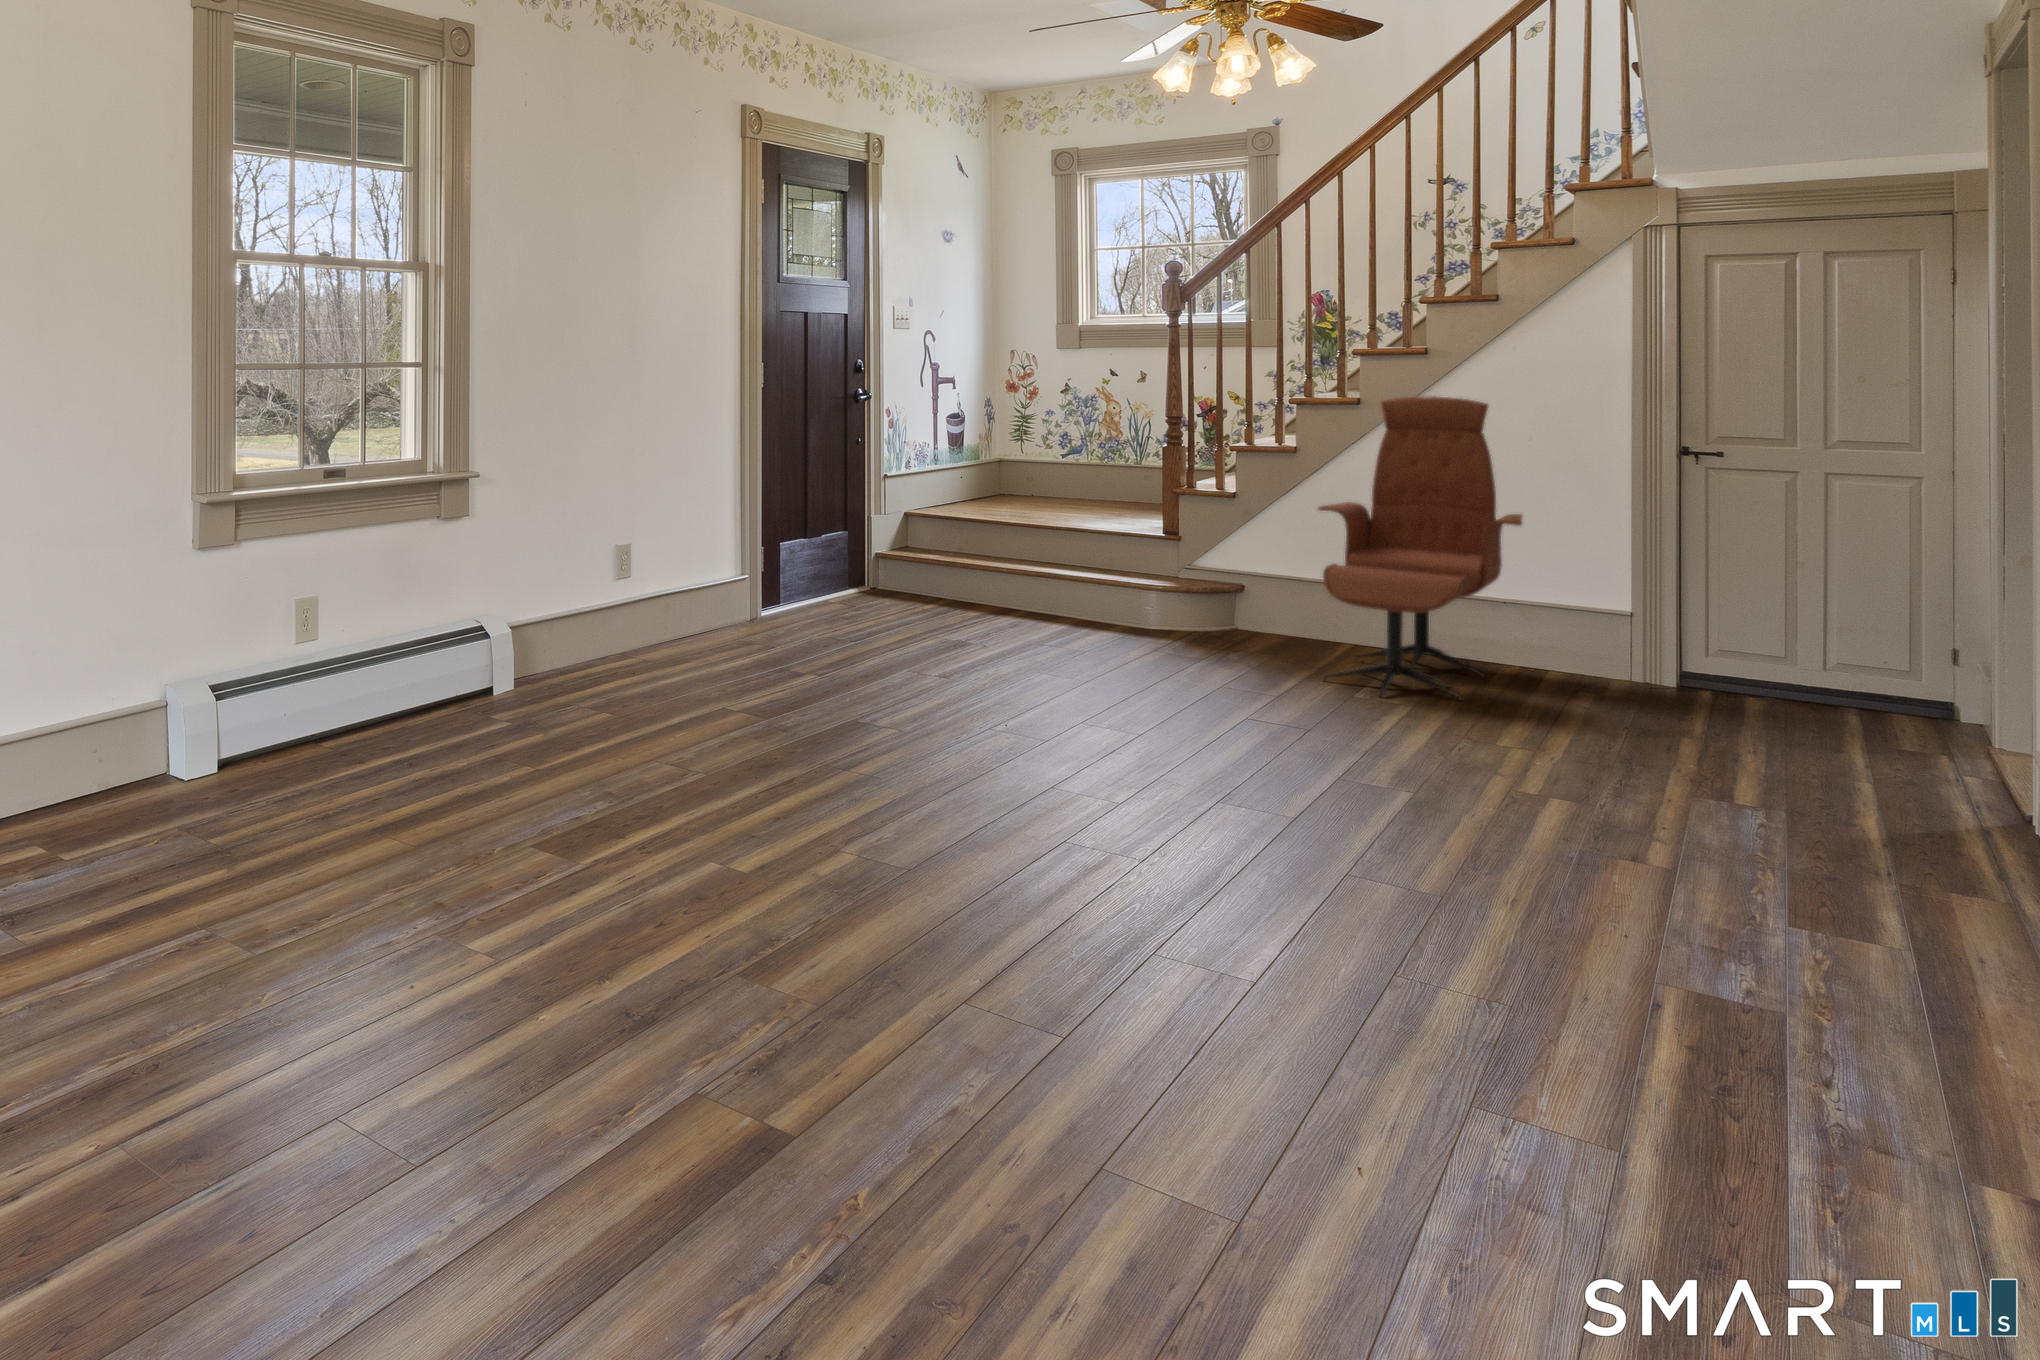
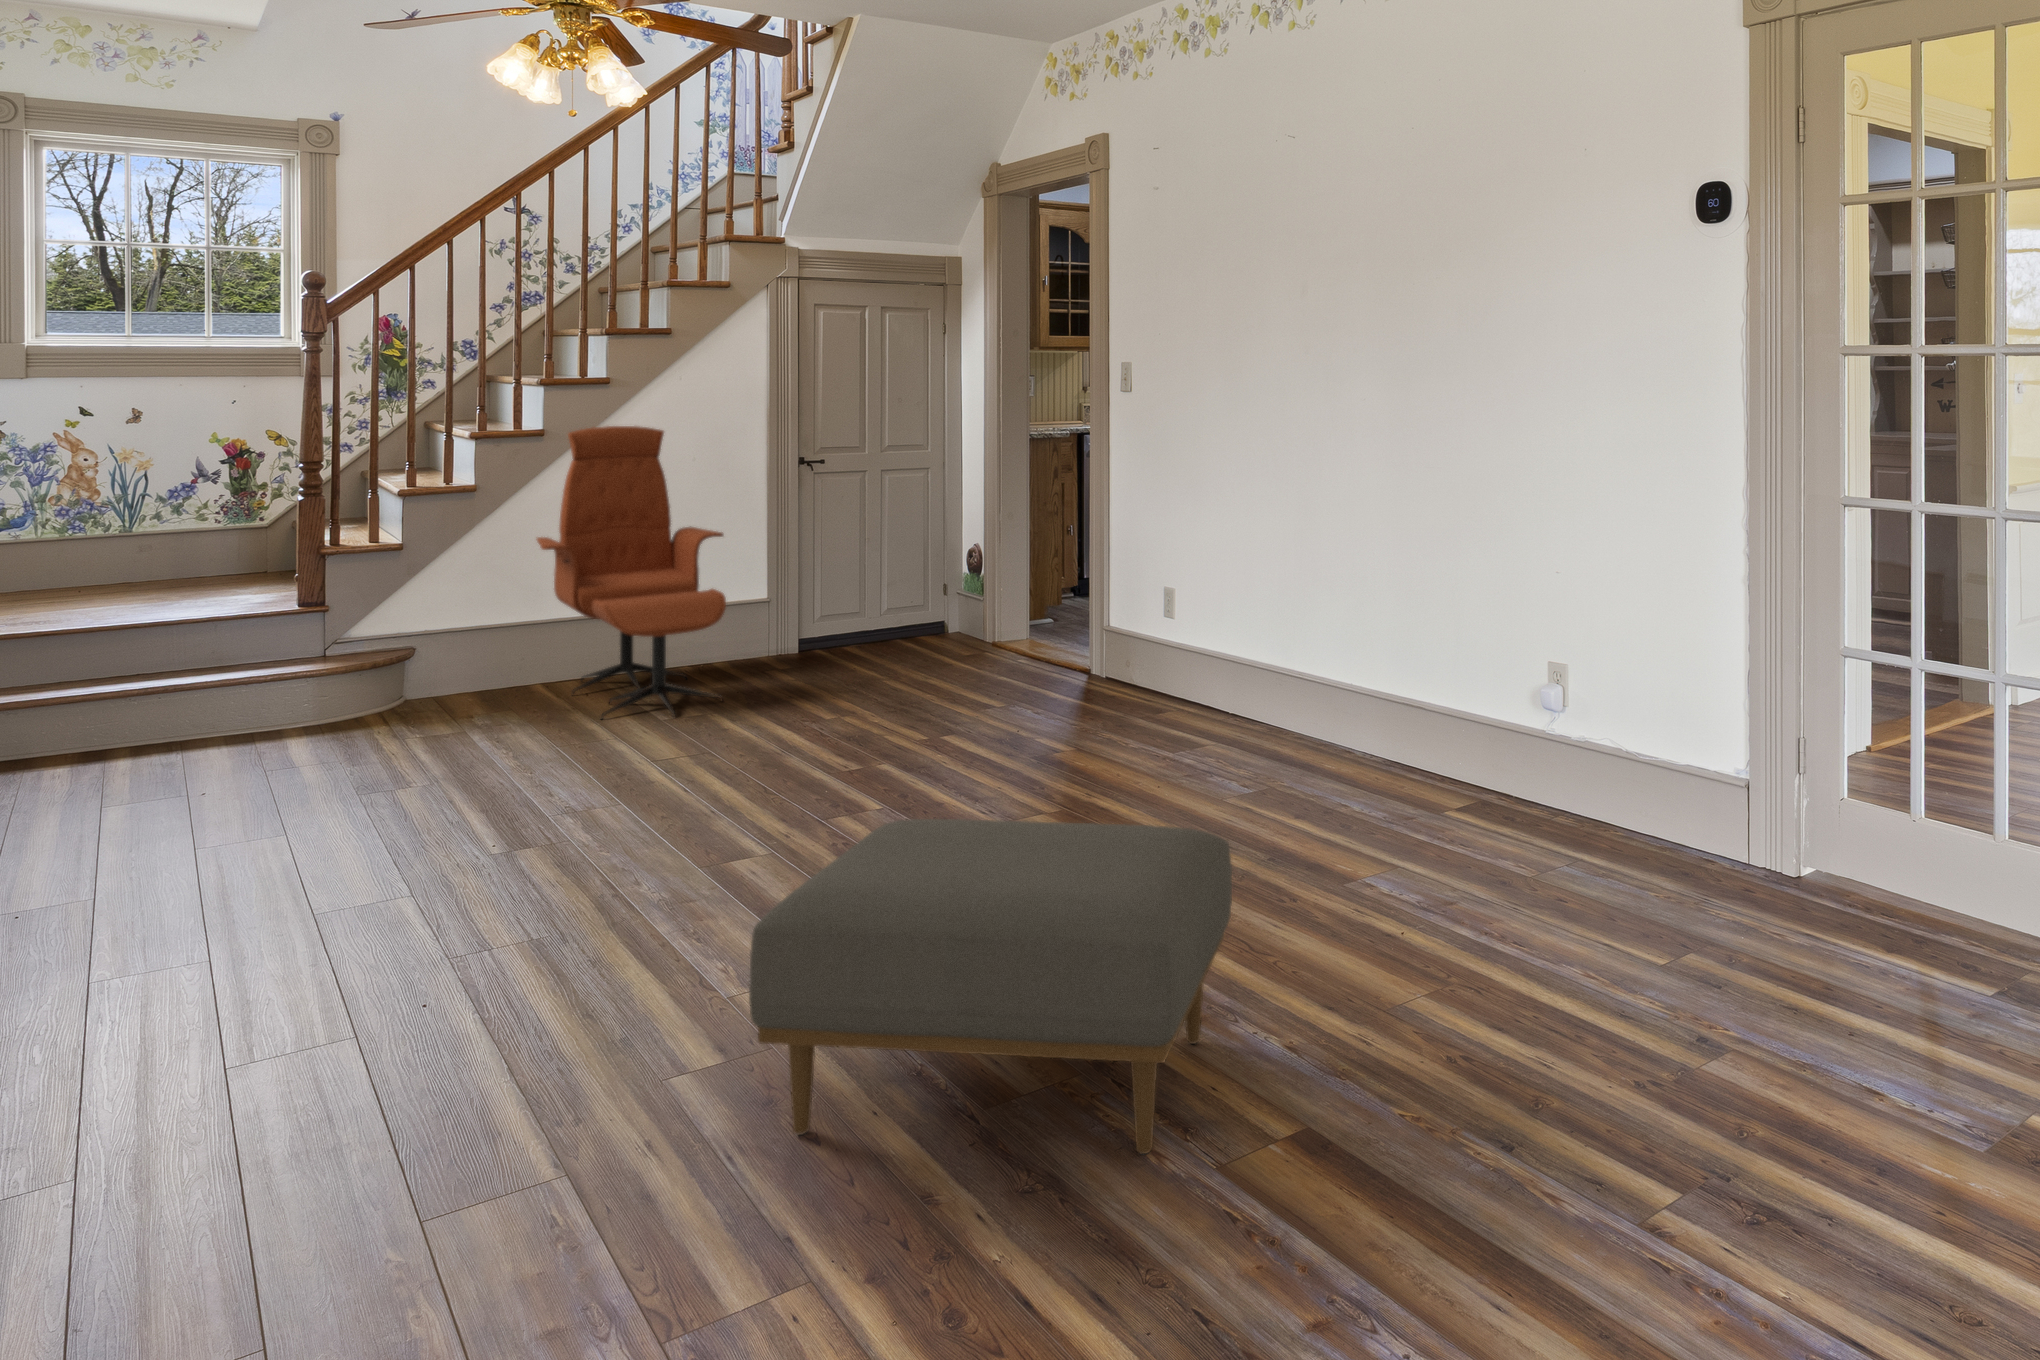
ottoman: none [702,700,1071,1014] -> present [749,819,1232,1154]

